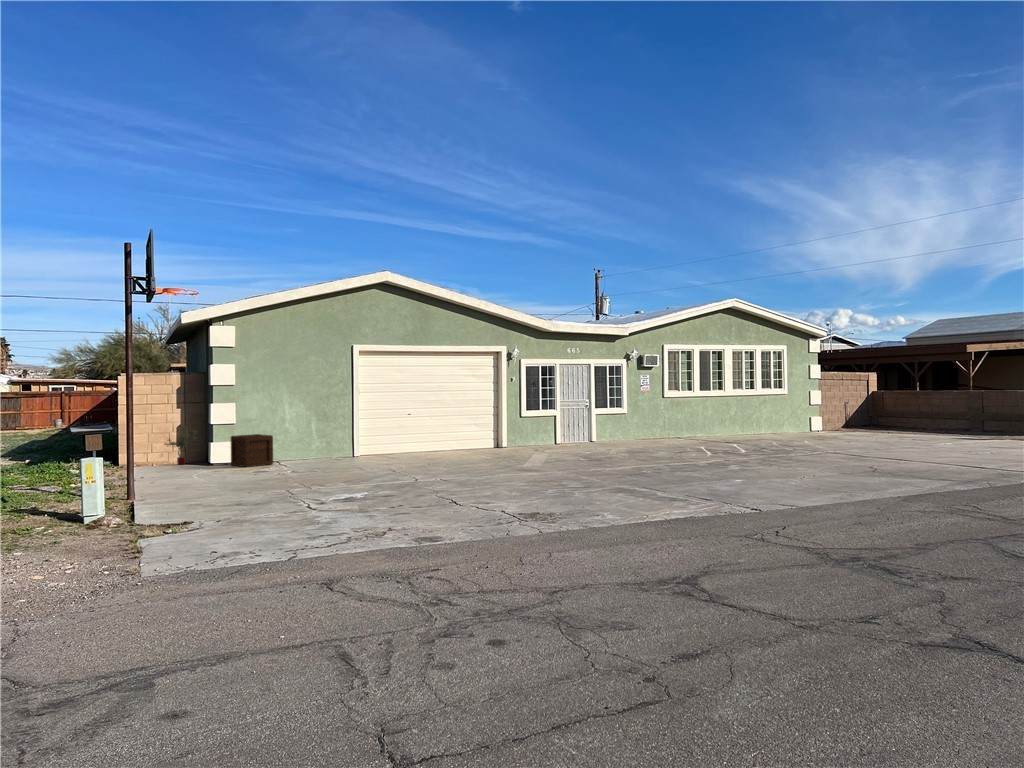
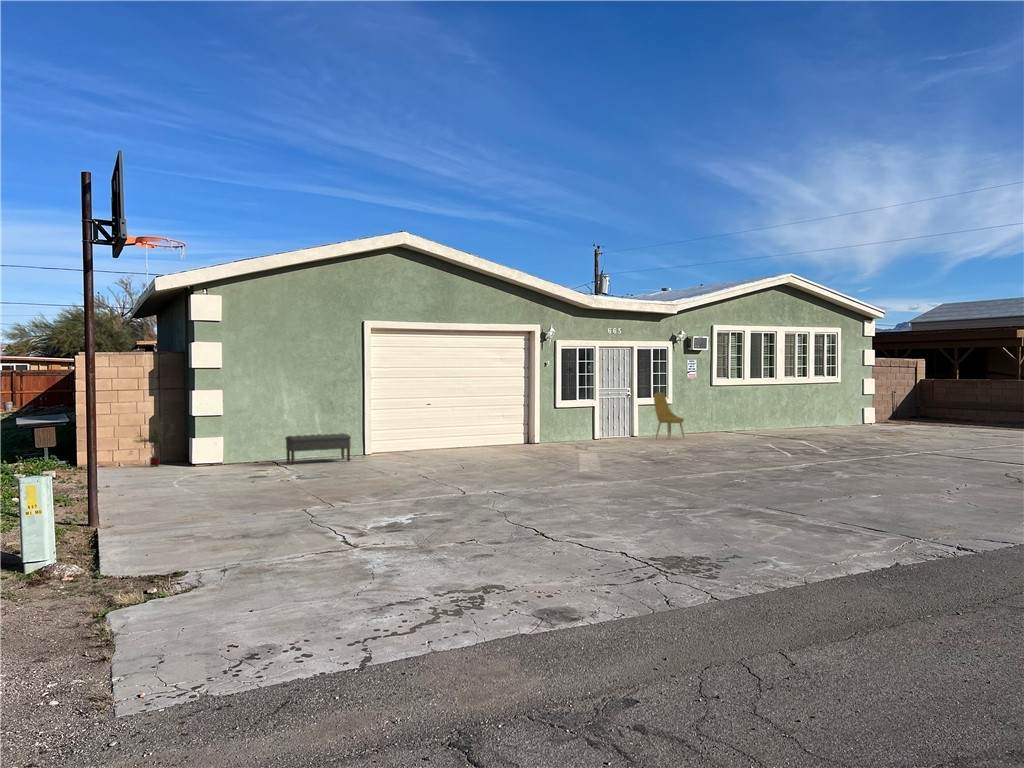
chair: none [610,404,636,444] -> present [654,393,684,439]
wooden crate: present [231,434,273,467] -> none [217,429,270,471]
bench: none [287,438,341,463] -> present [285,433,351,465]

